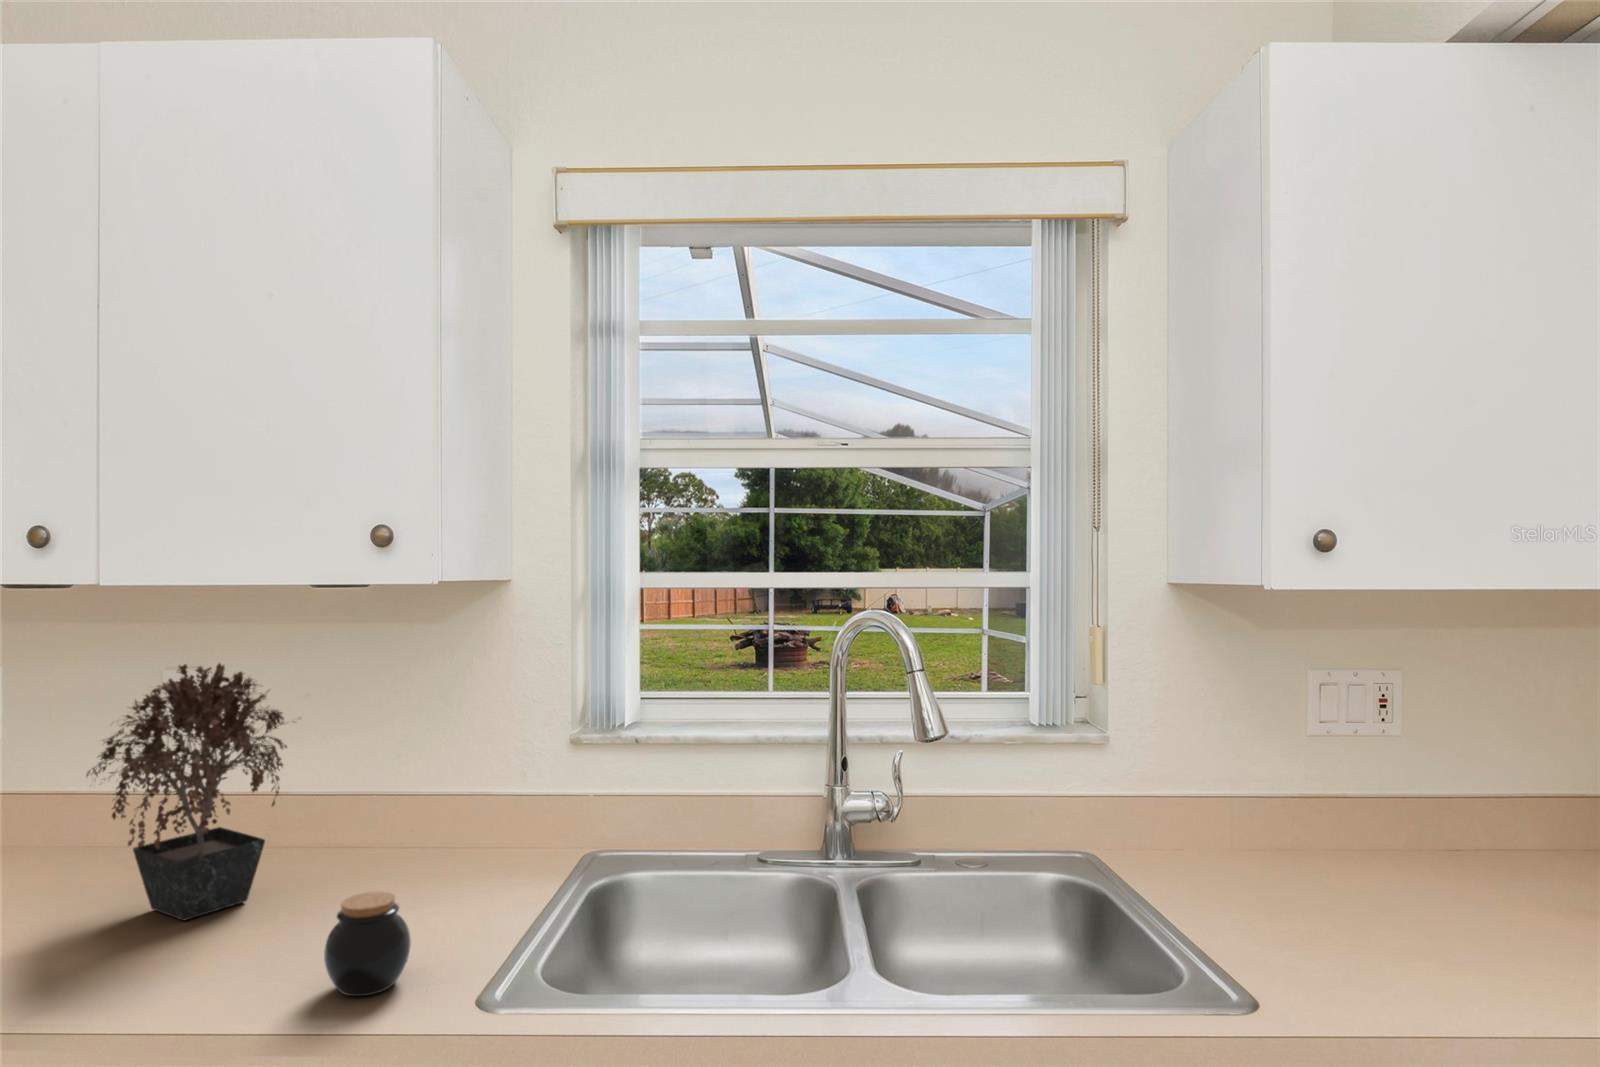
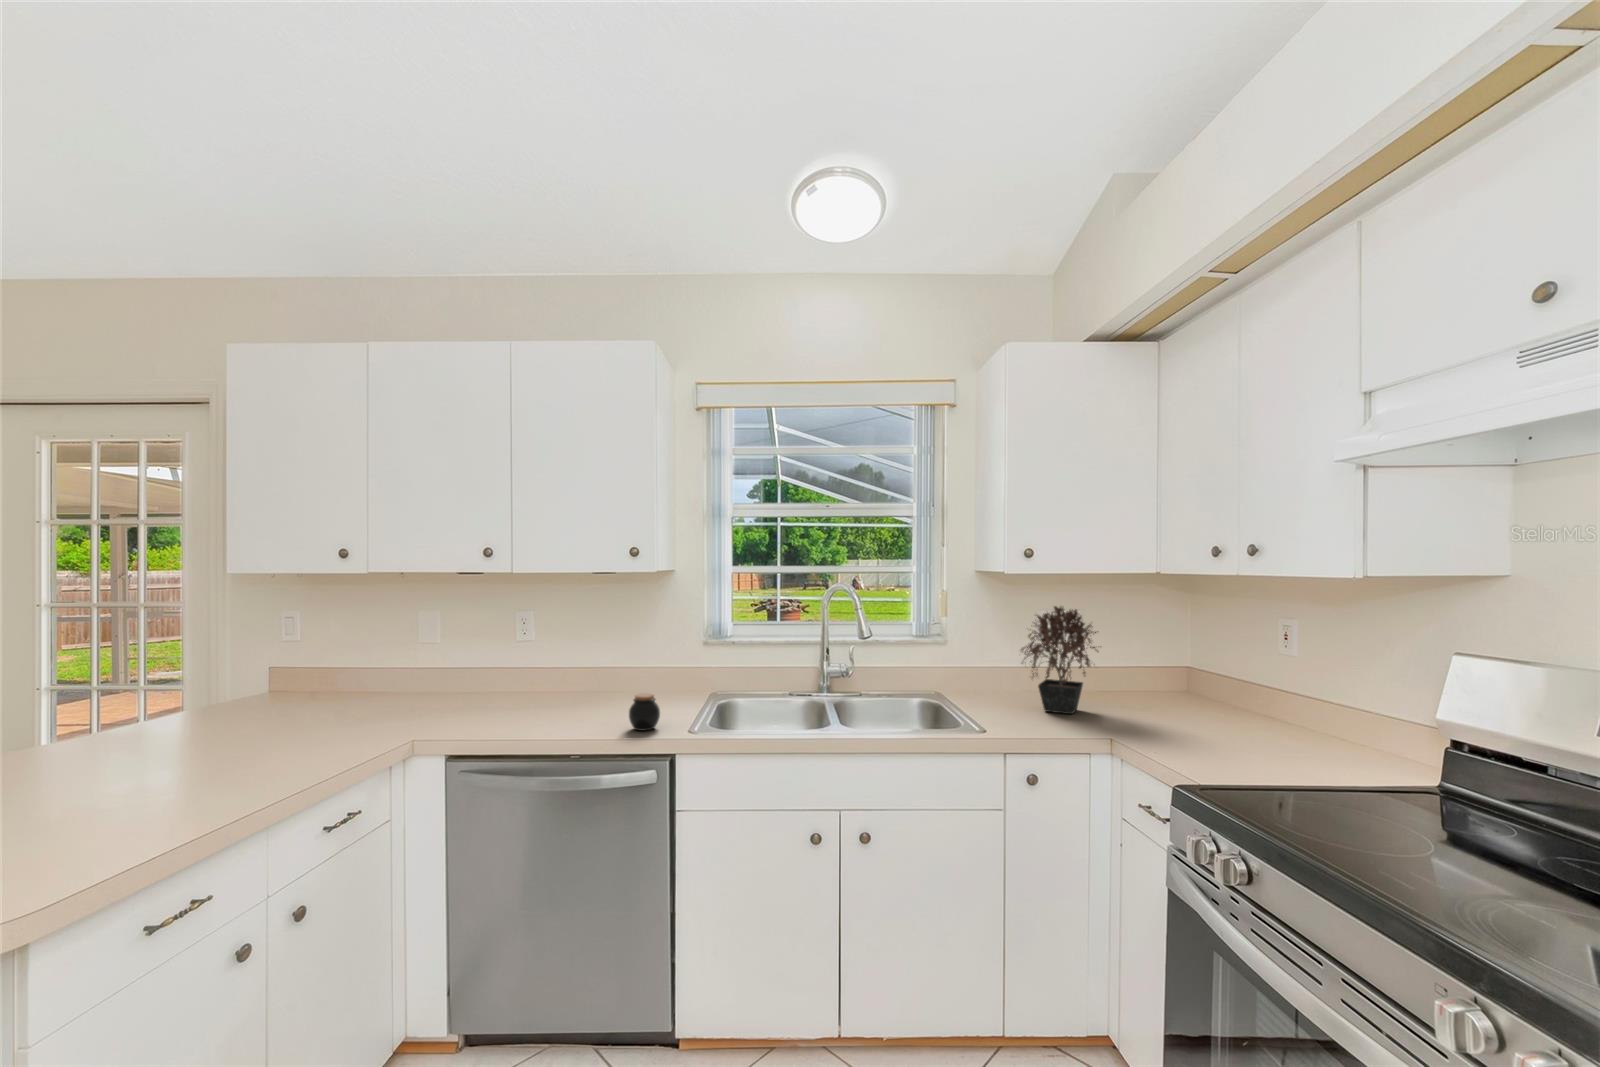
potted plant: present [86,663,287,920] -> present [1021,606,1101,714]

